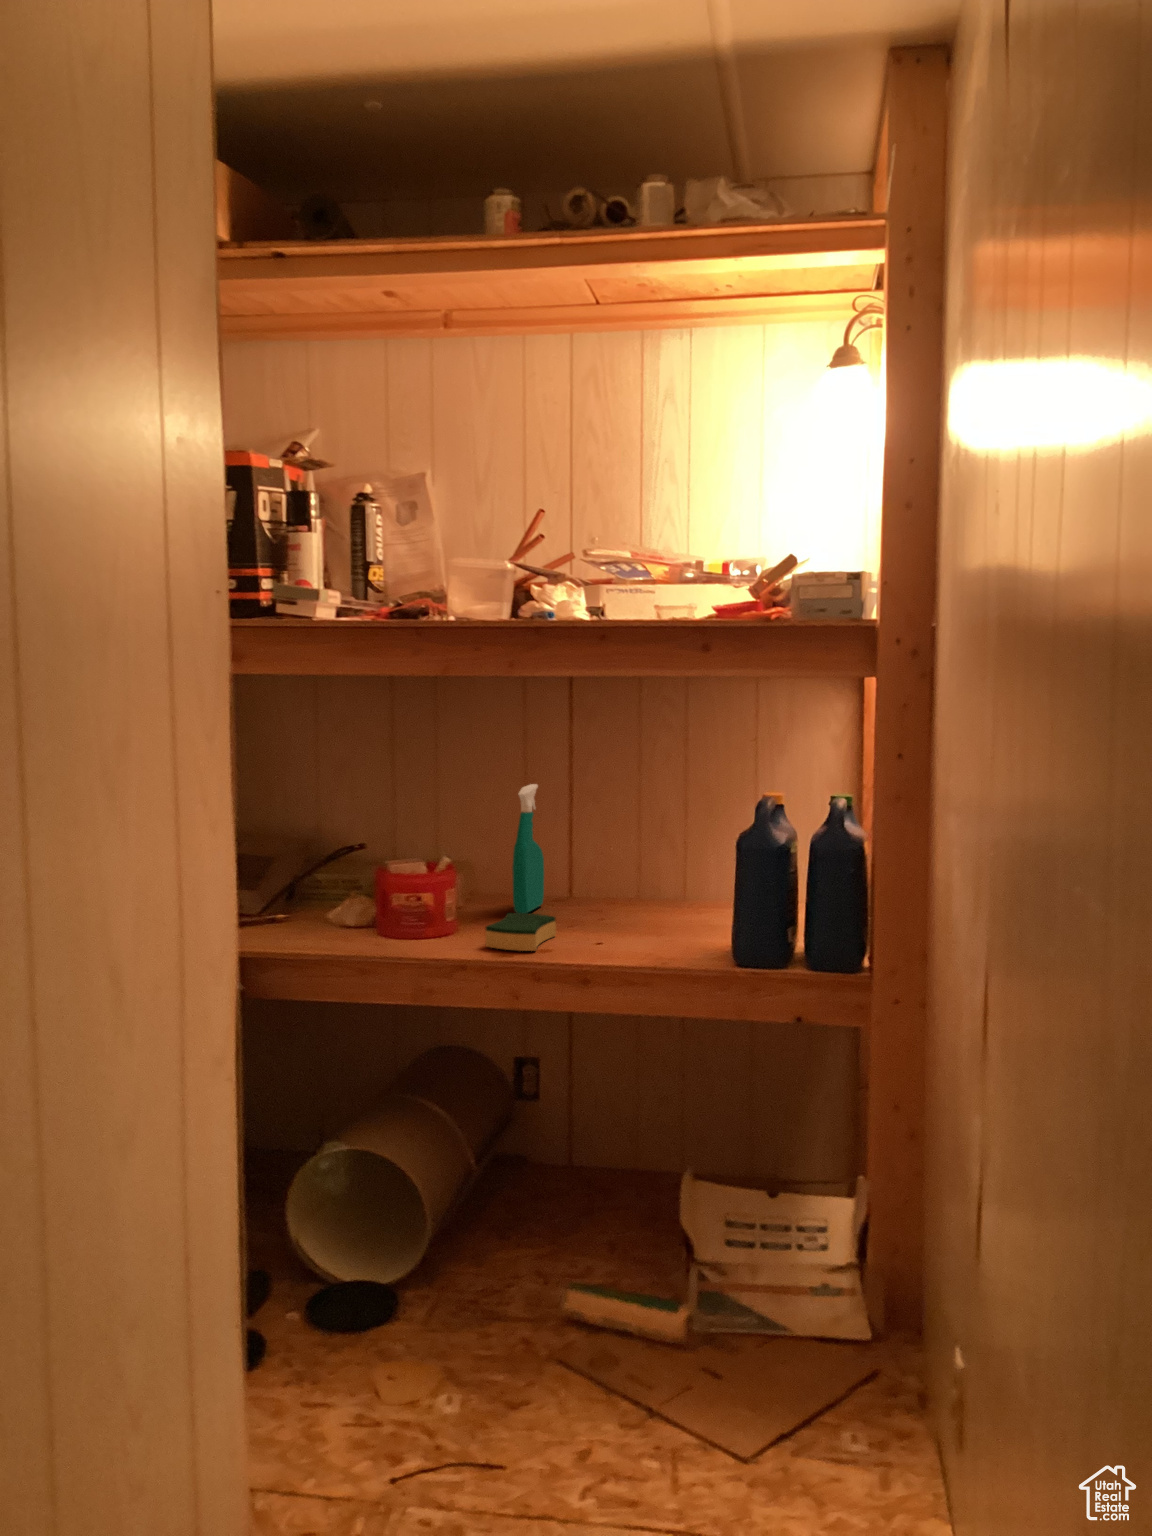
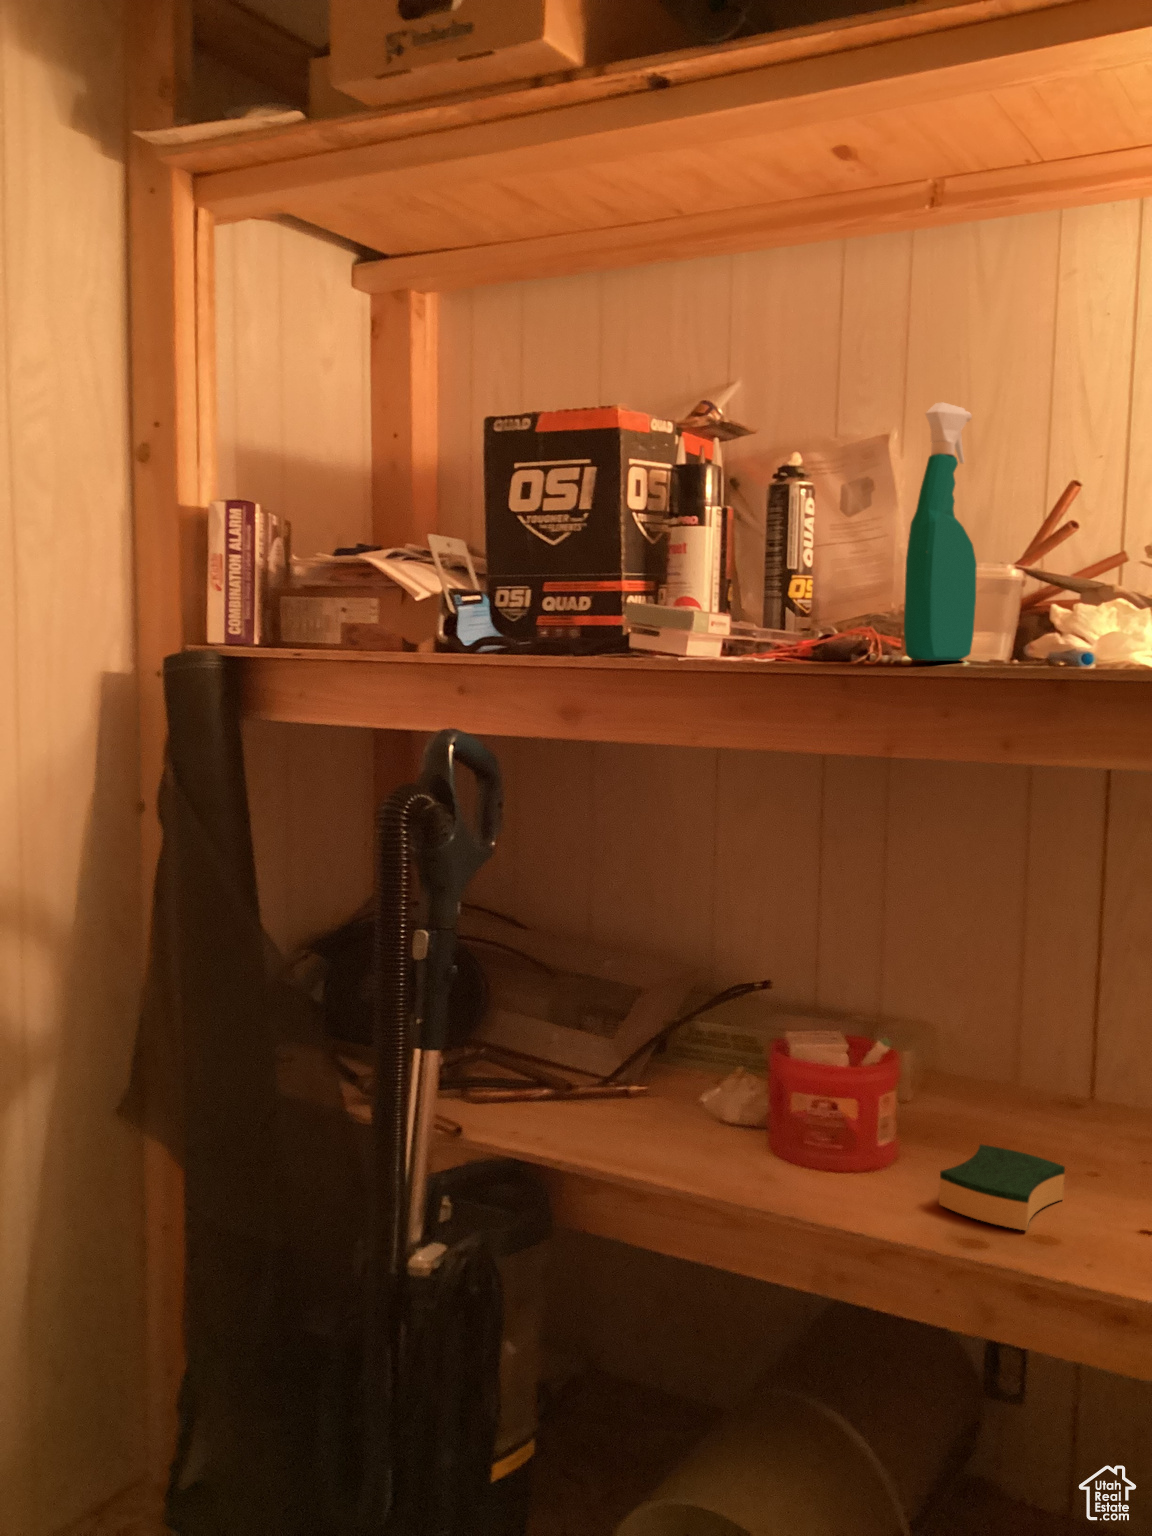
spray bottle: present [512,784,544,913] -> present [904,402,977,661]

